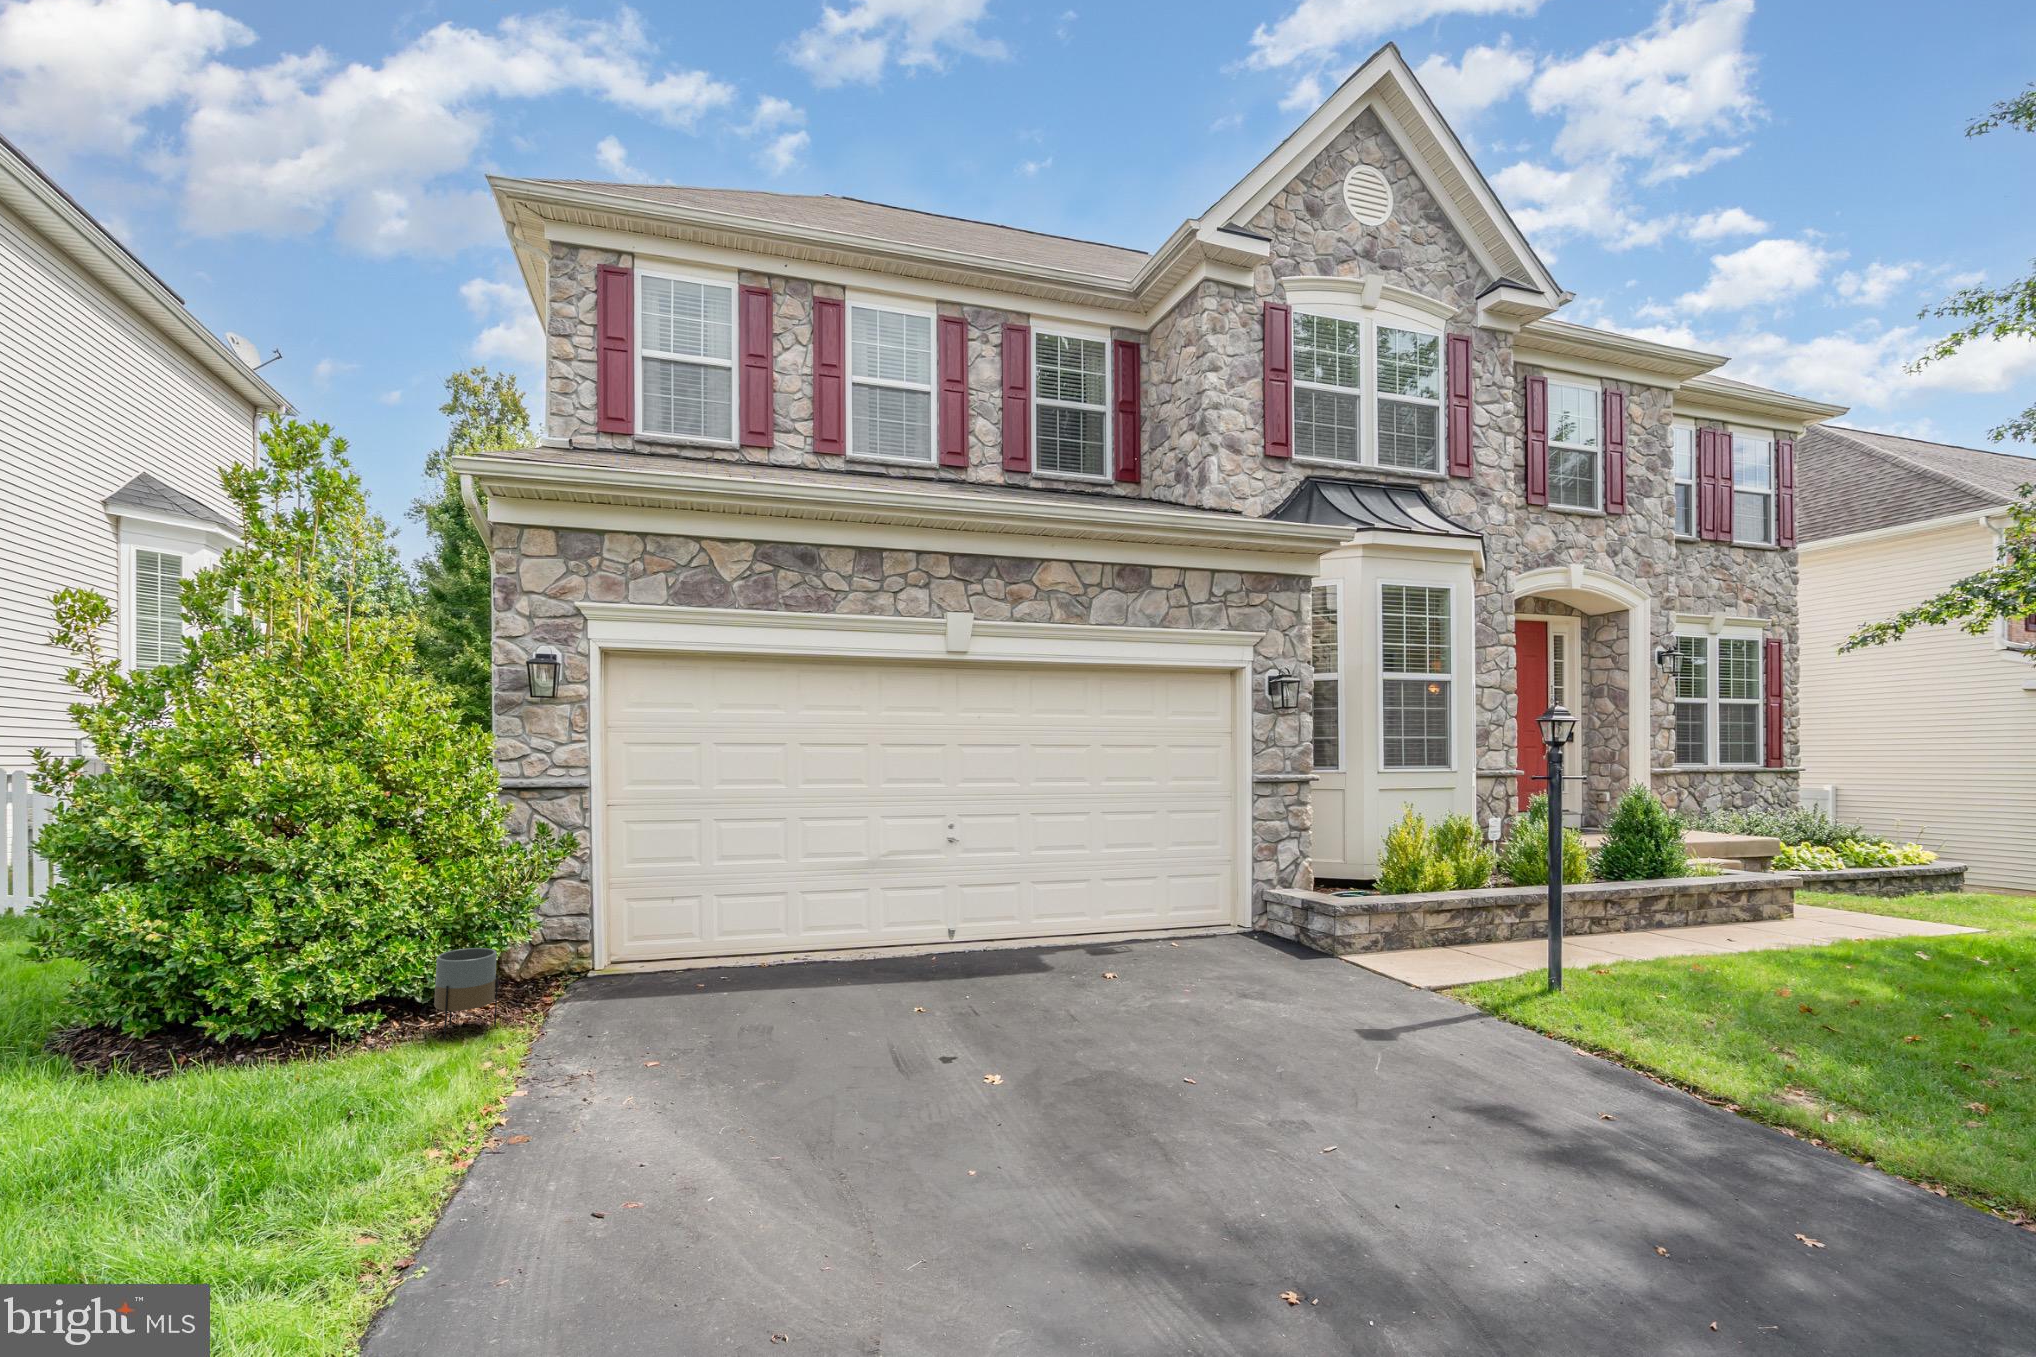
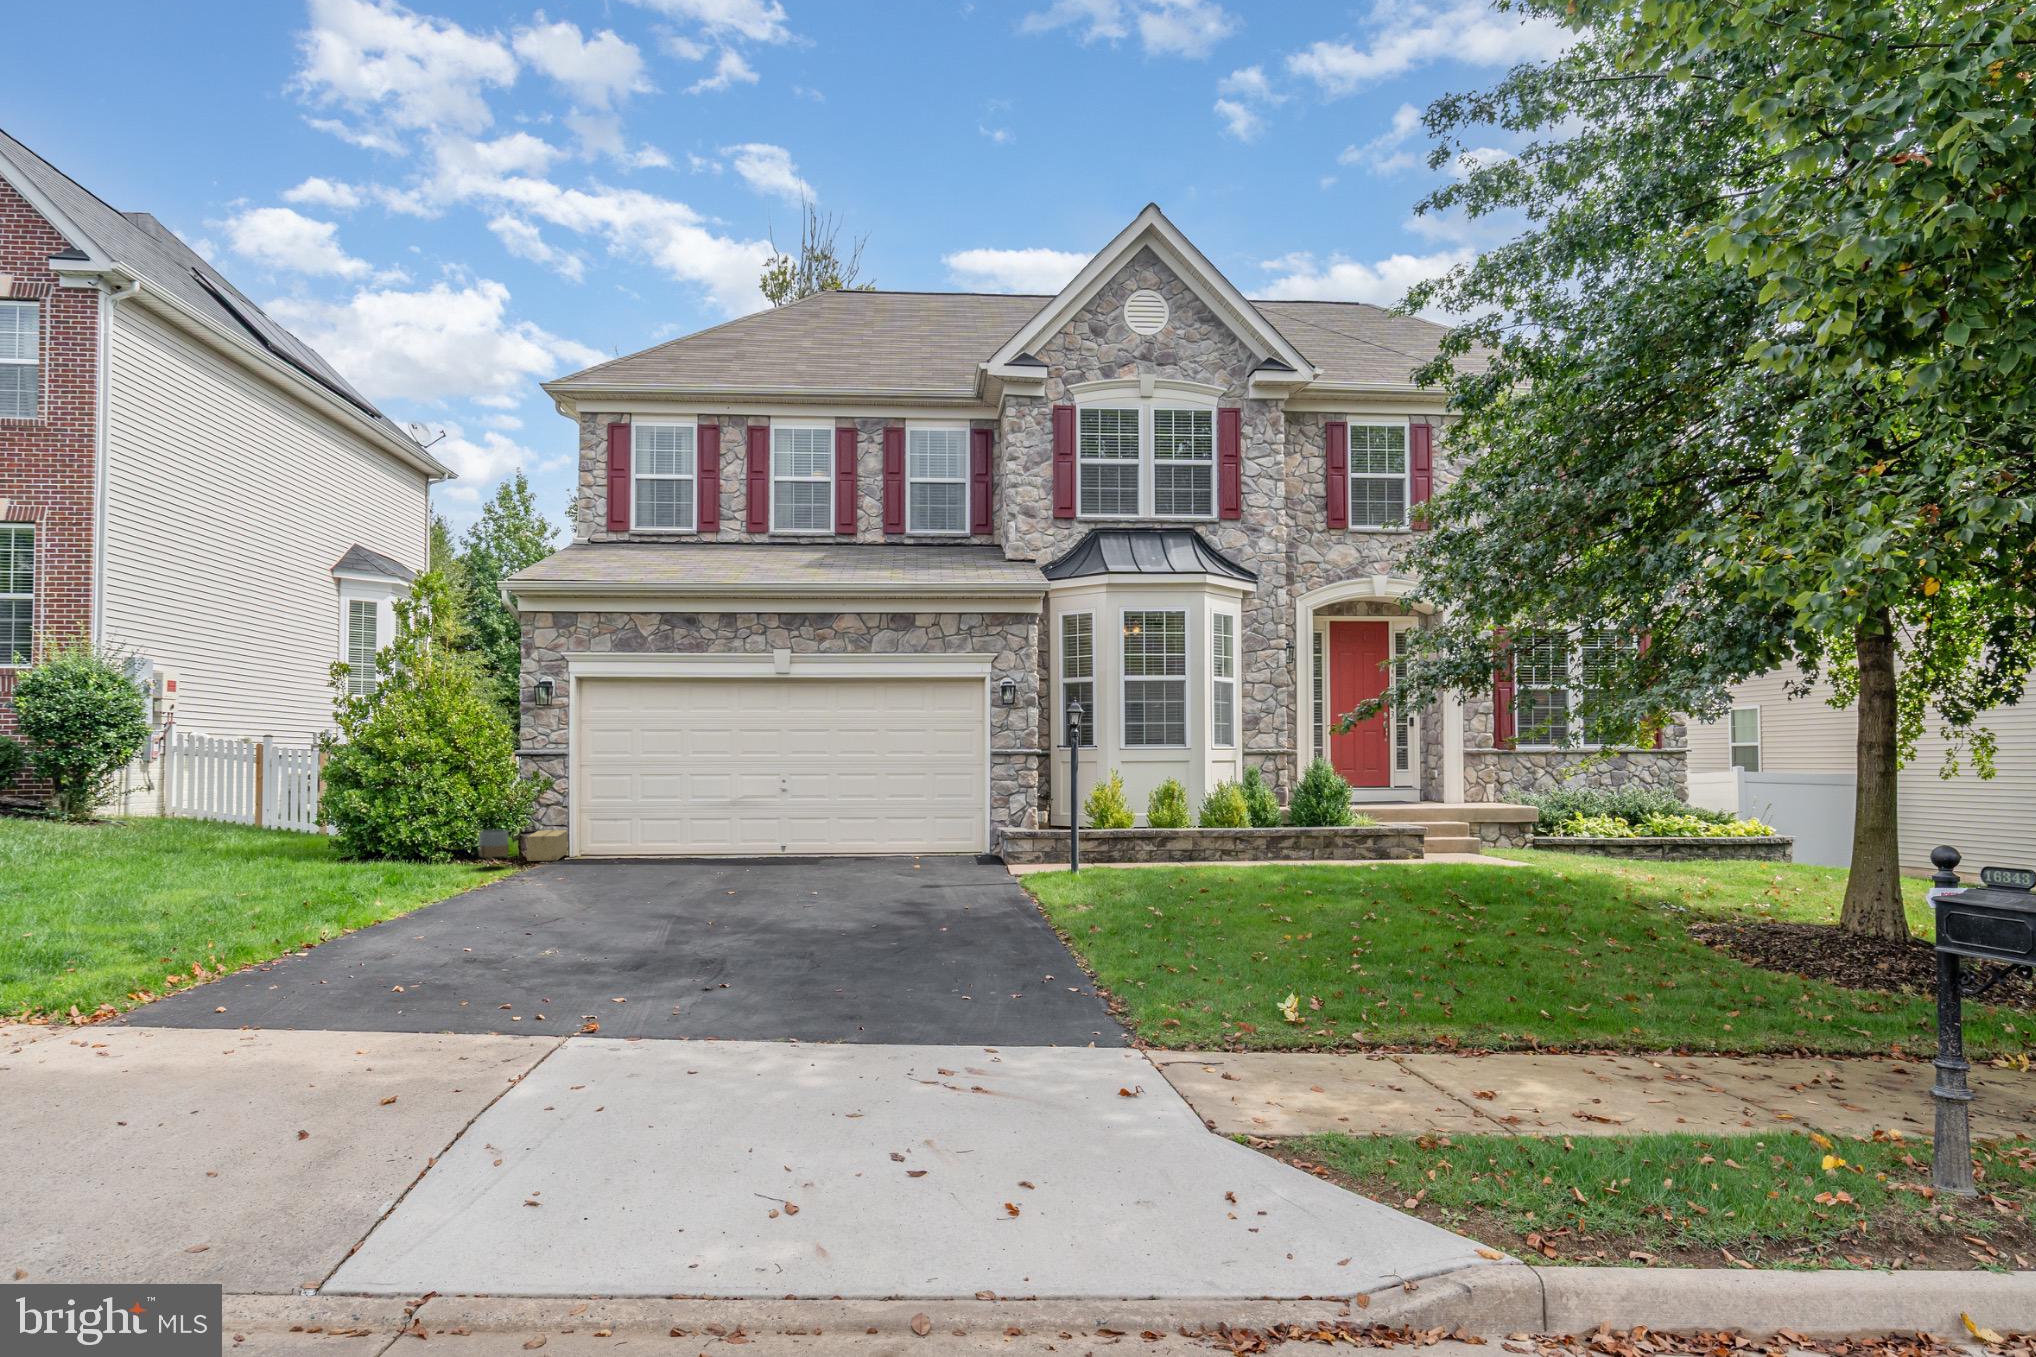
cardboard box: none [519,932,581,1002] -> present [527,830,568,861]

